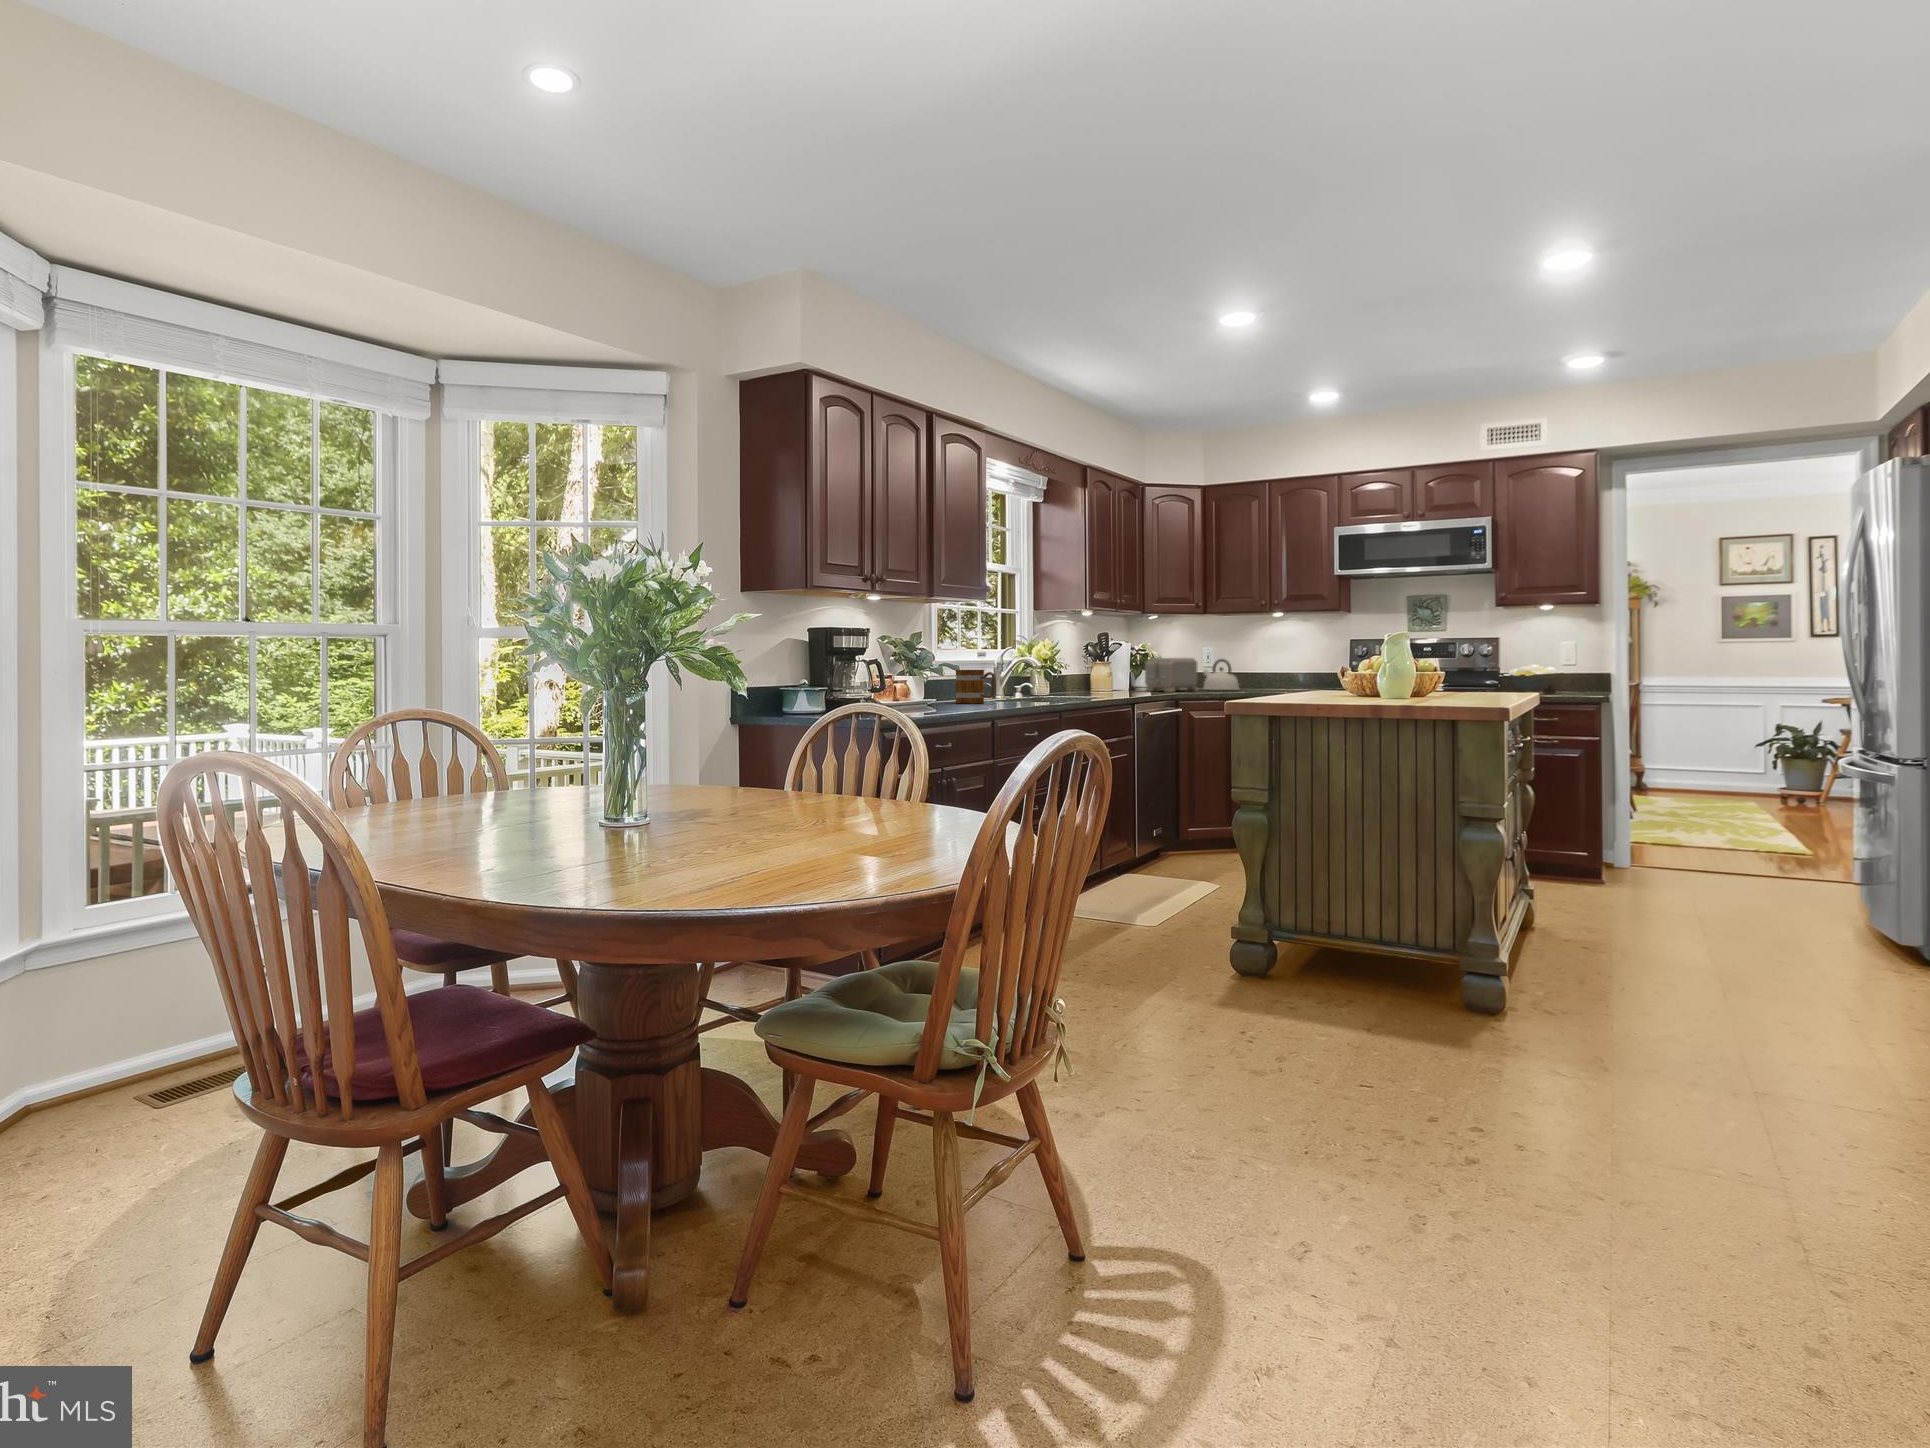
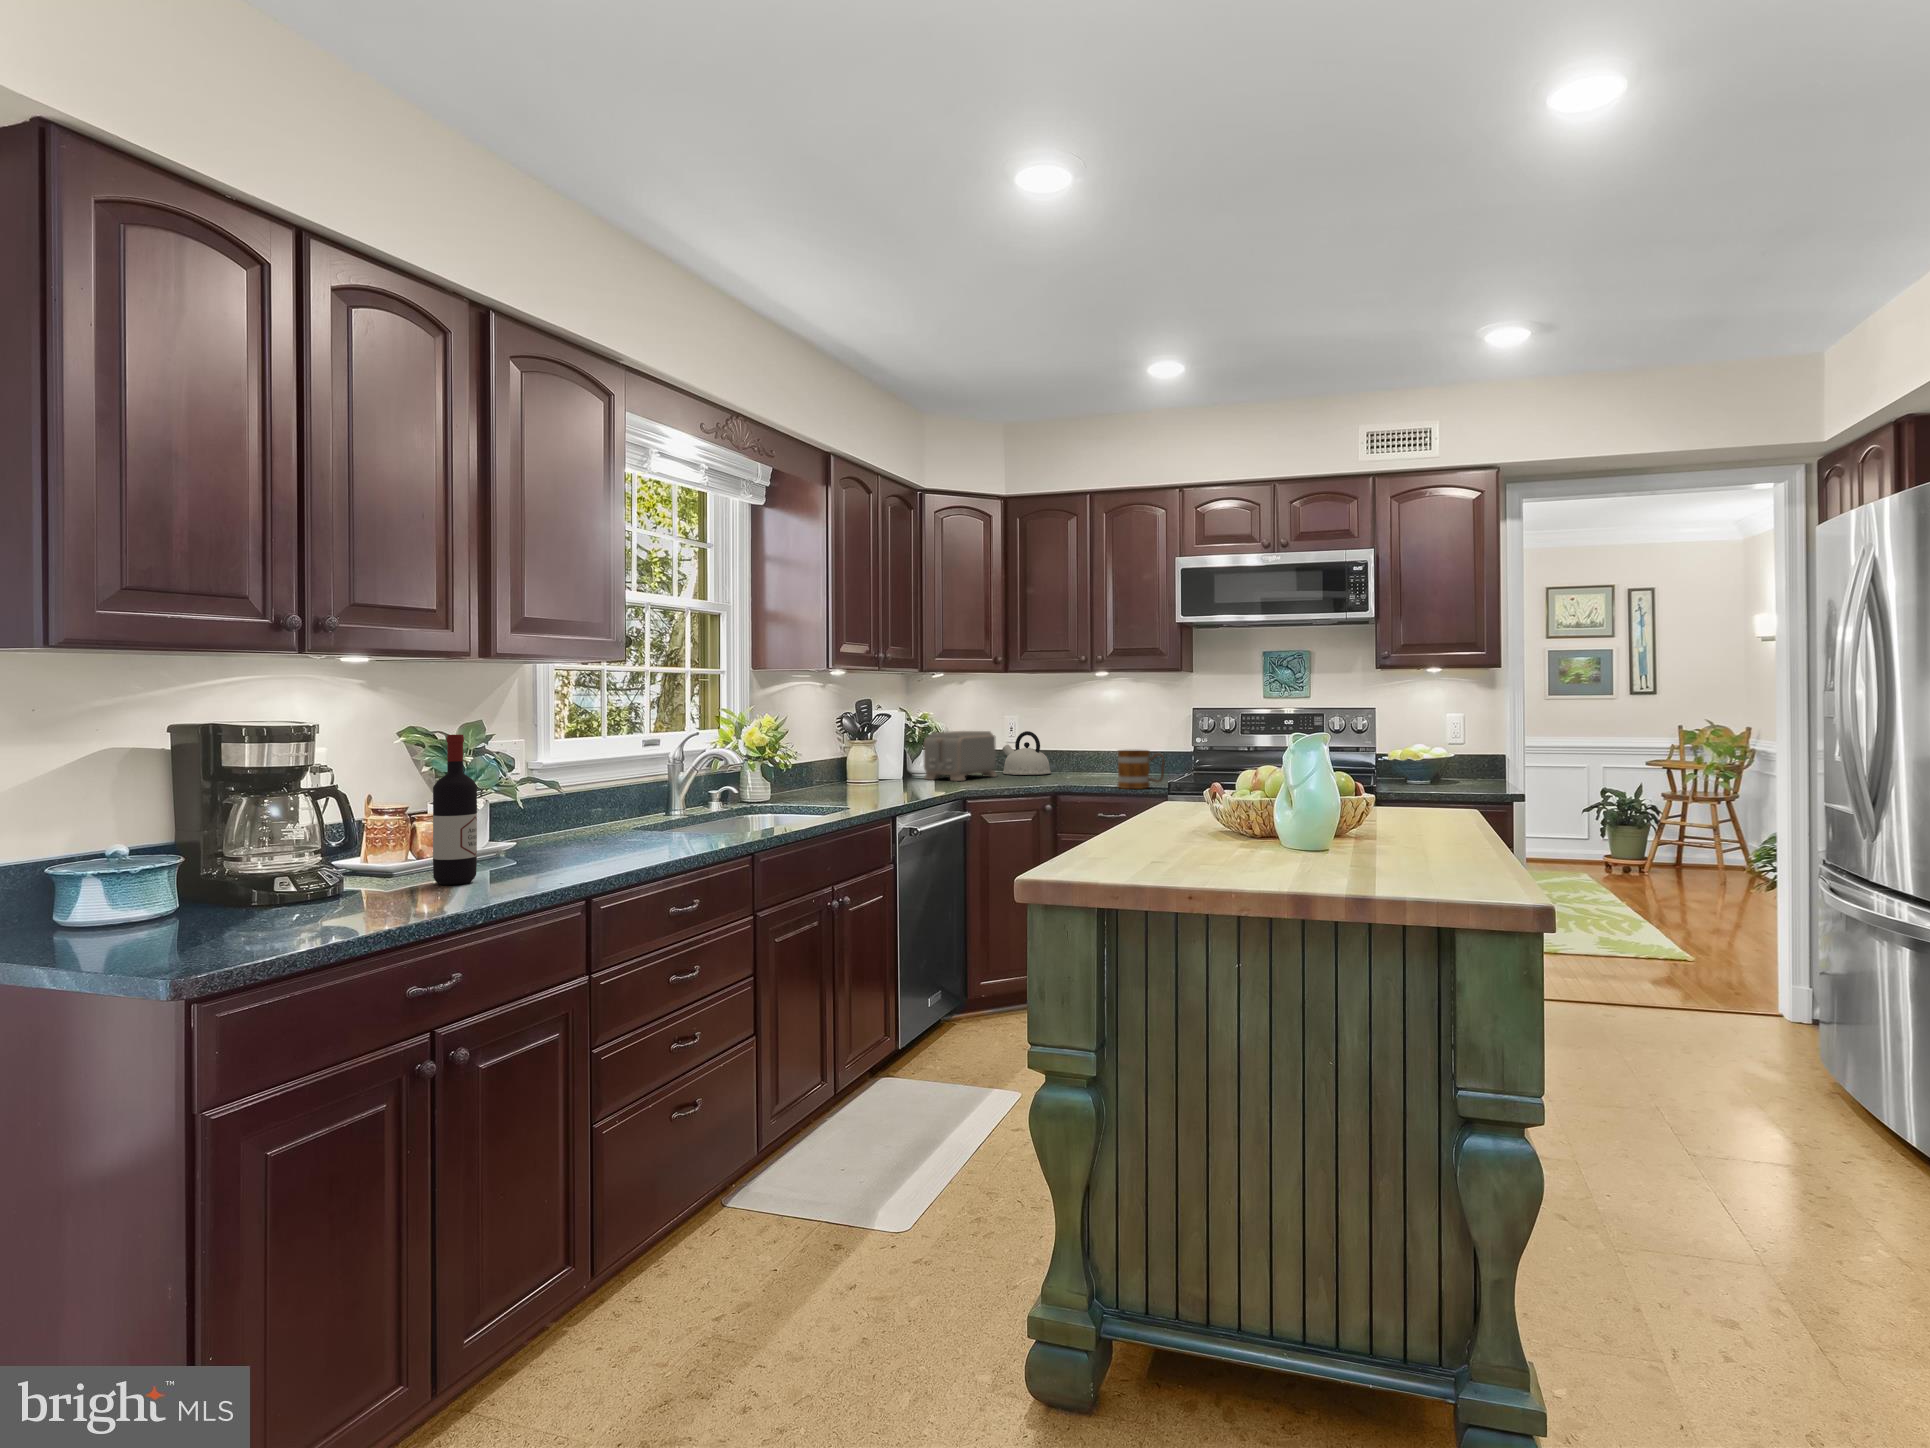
wine bottle: none [916,634,936,707] -> present [433,734,477,885]
mug: present [956,670,995,703] -> present [1117,750,1165,789]

